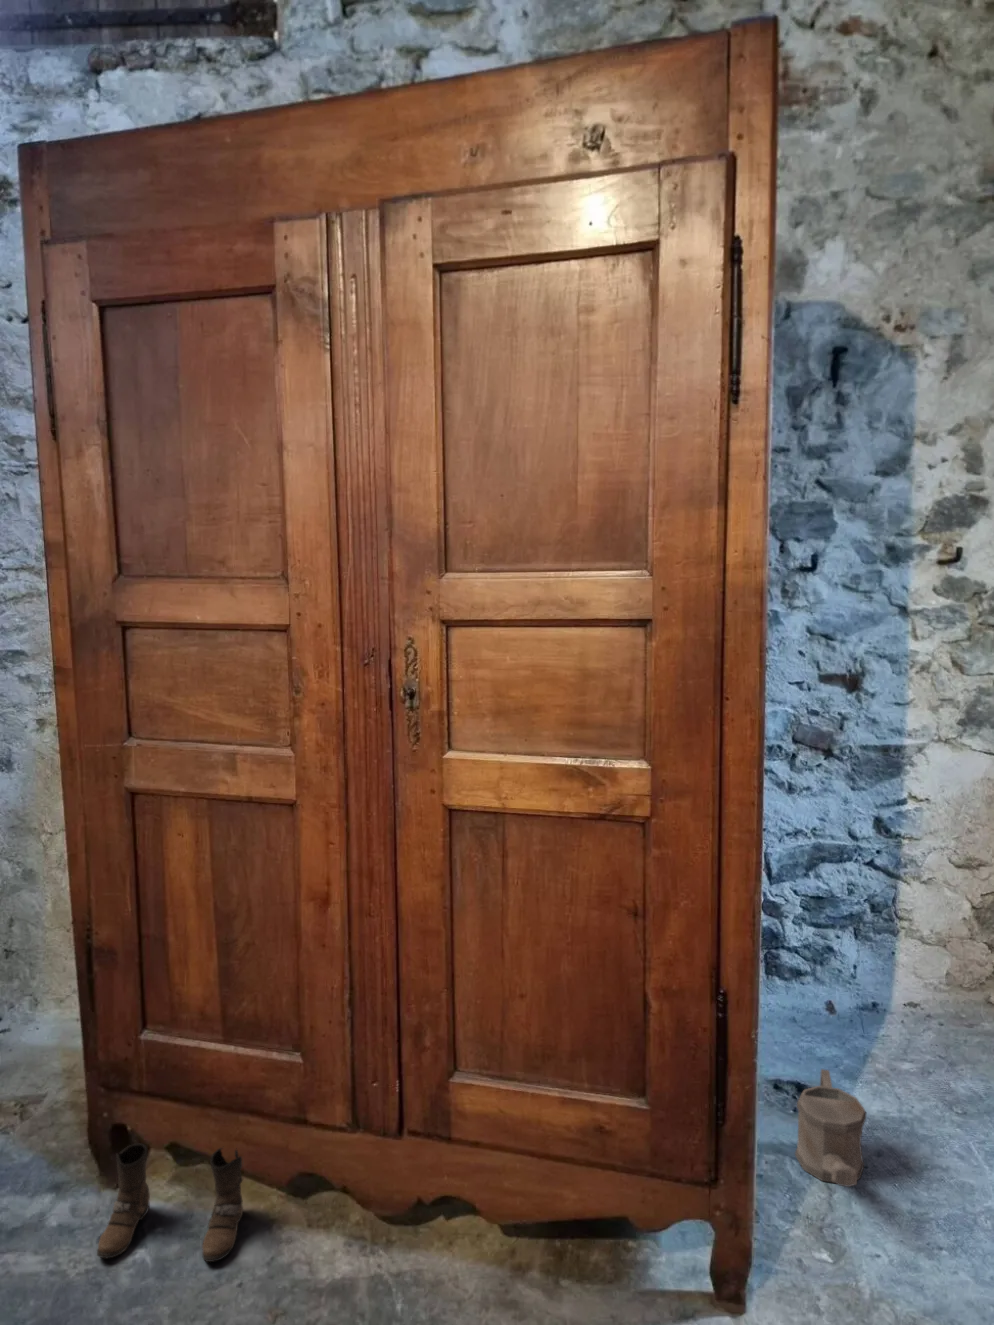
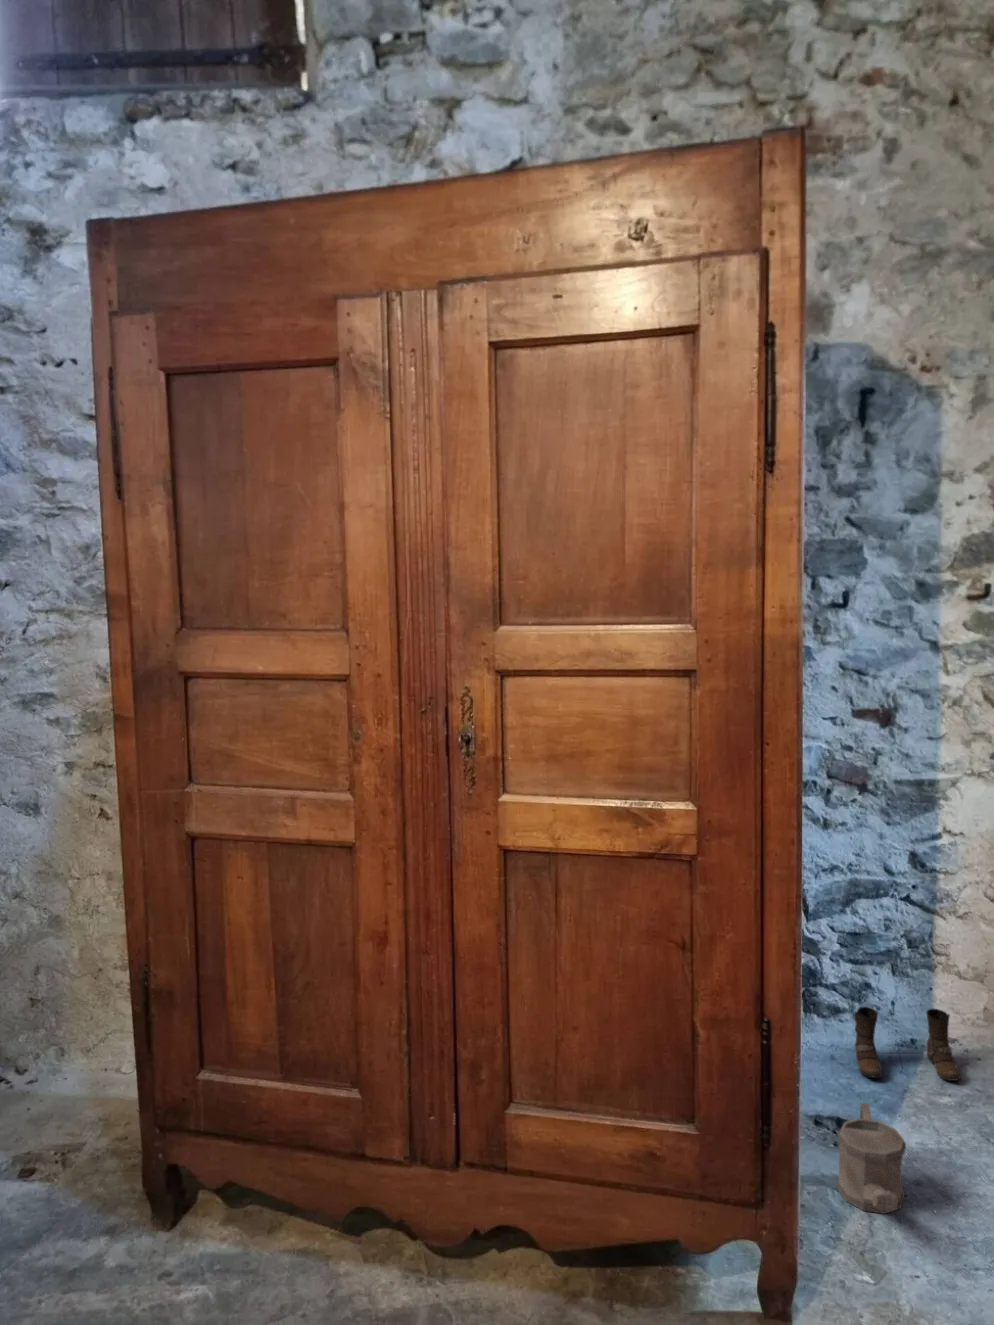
boots: present [97,1143,243,1262] -> present [854,1007,961,1081]

